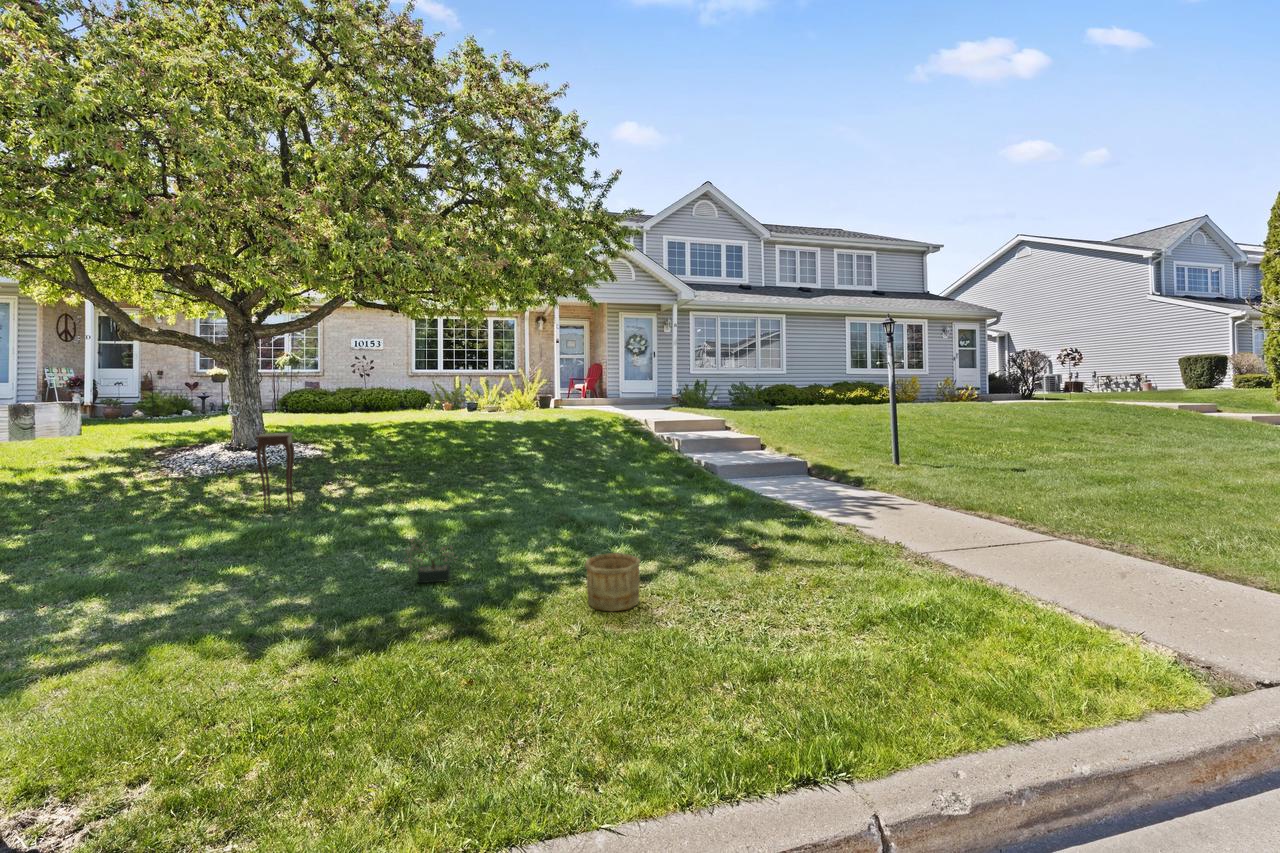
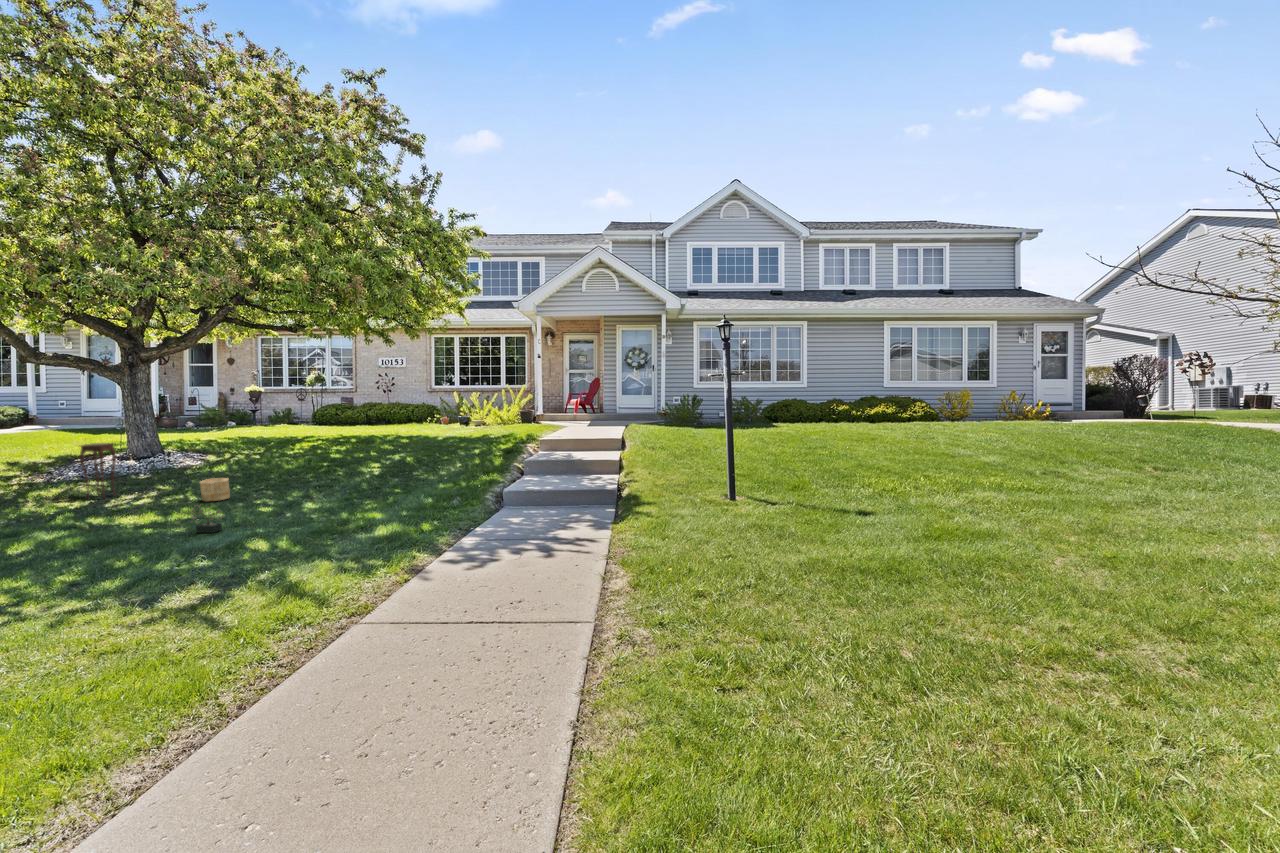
decorative plant: present [407,539,455,583] -> present [191,505,222,533]
wooden bucket: present [585,553,640,611] -> present [200,478,230,501]

